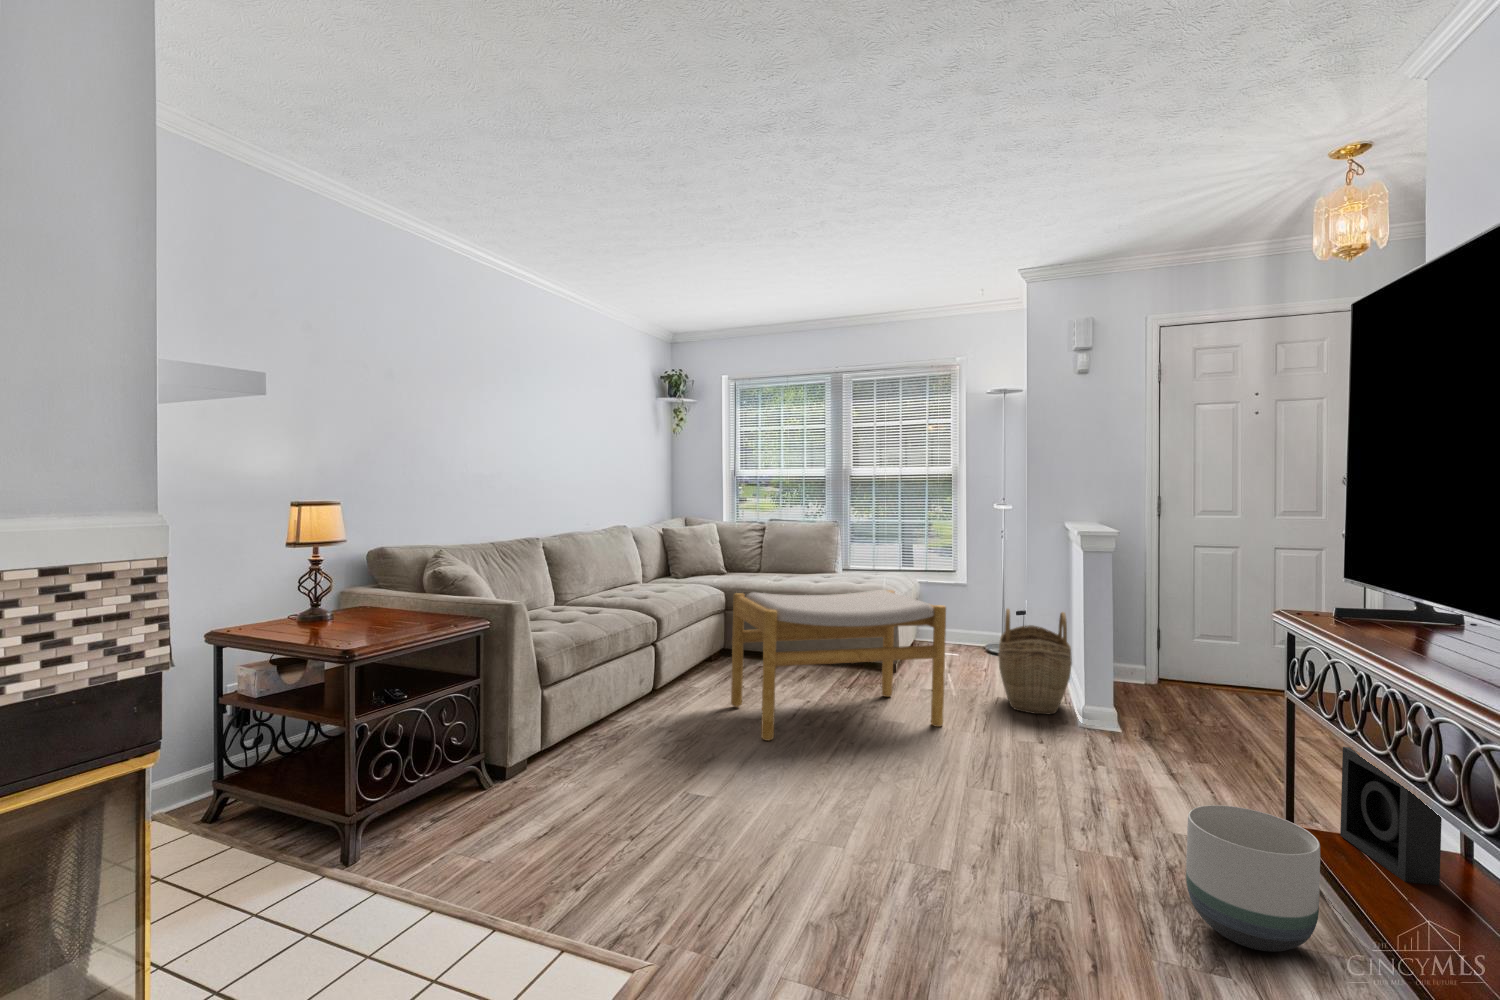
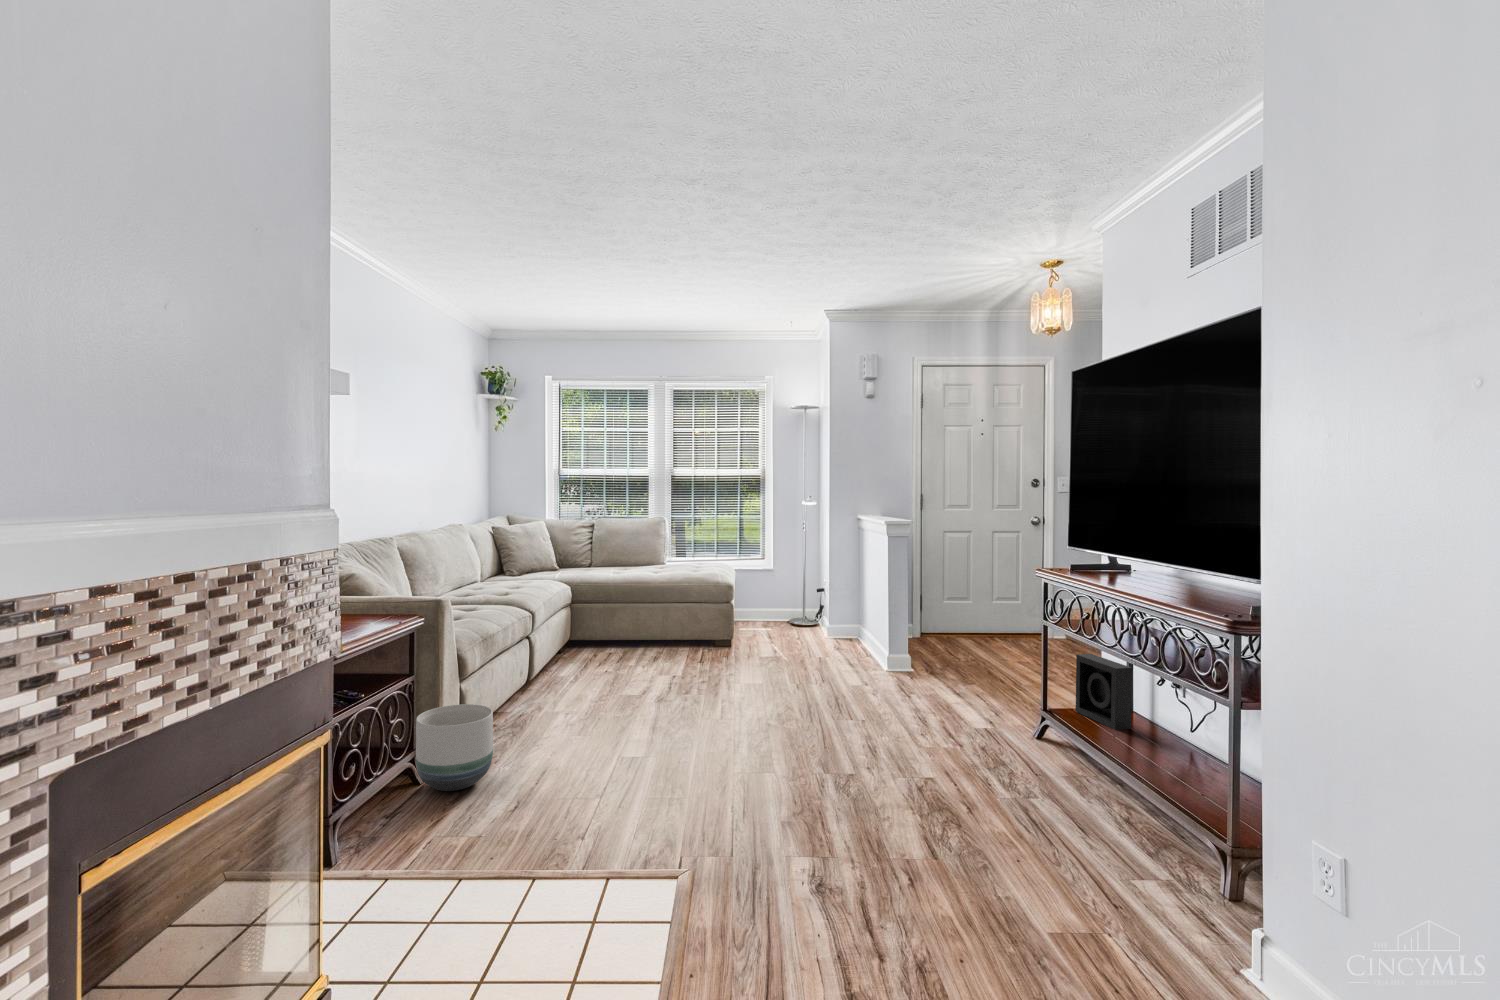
footstool: present [731,590,946,741] -> none [608,575,792,709]
woven basket: present [998,609,1072,714] -> none [820,584,876,665]
planter: present [1186,805,1320,952] -> present [416,704,493,791]

